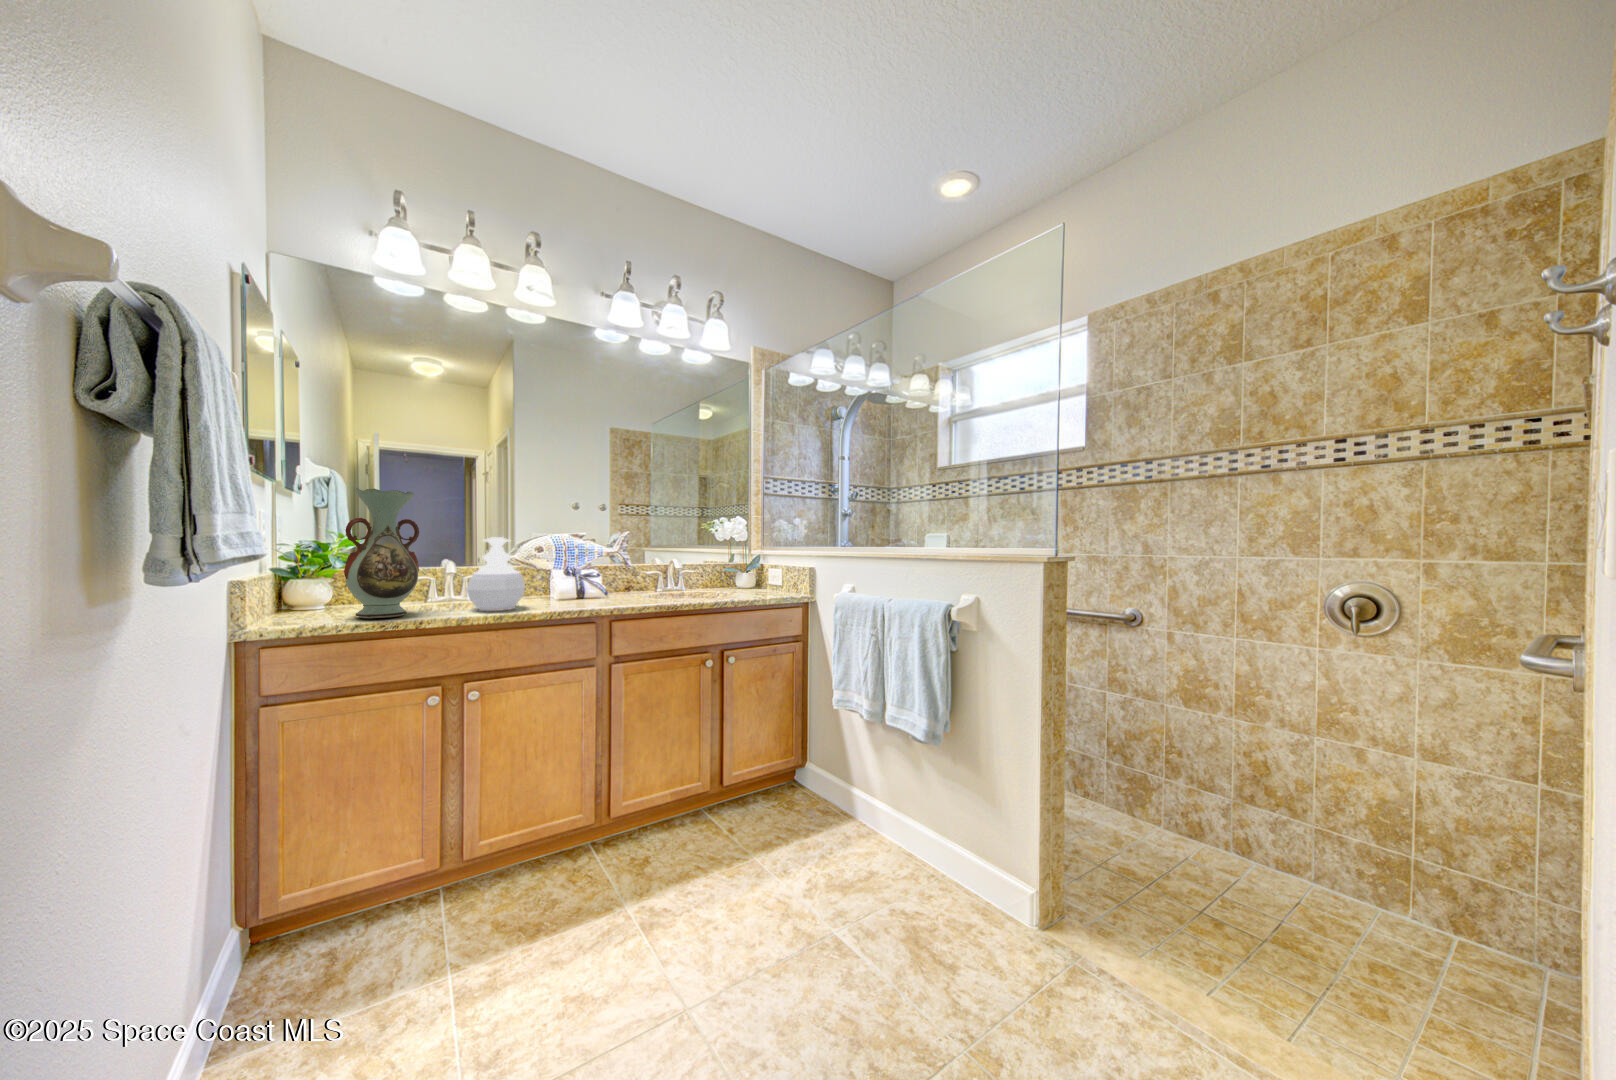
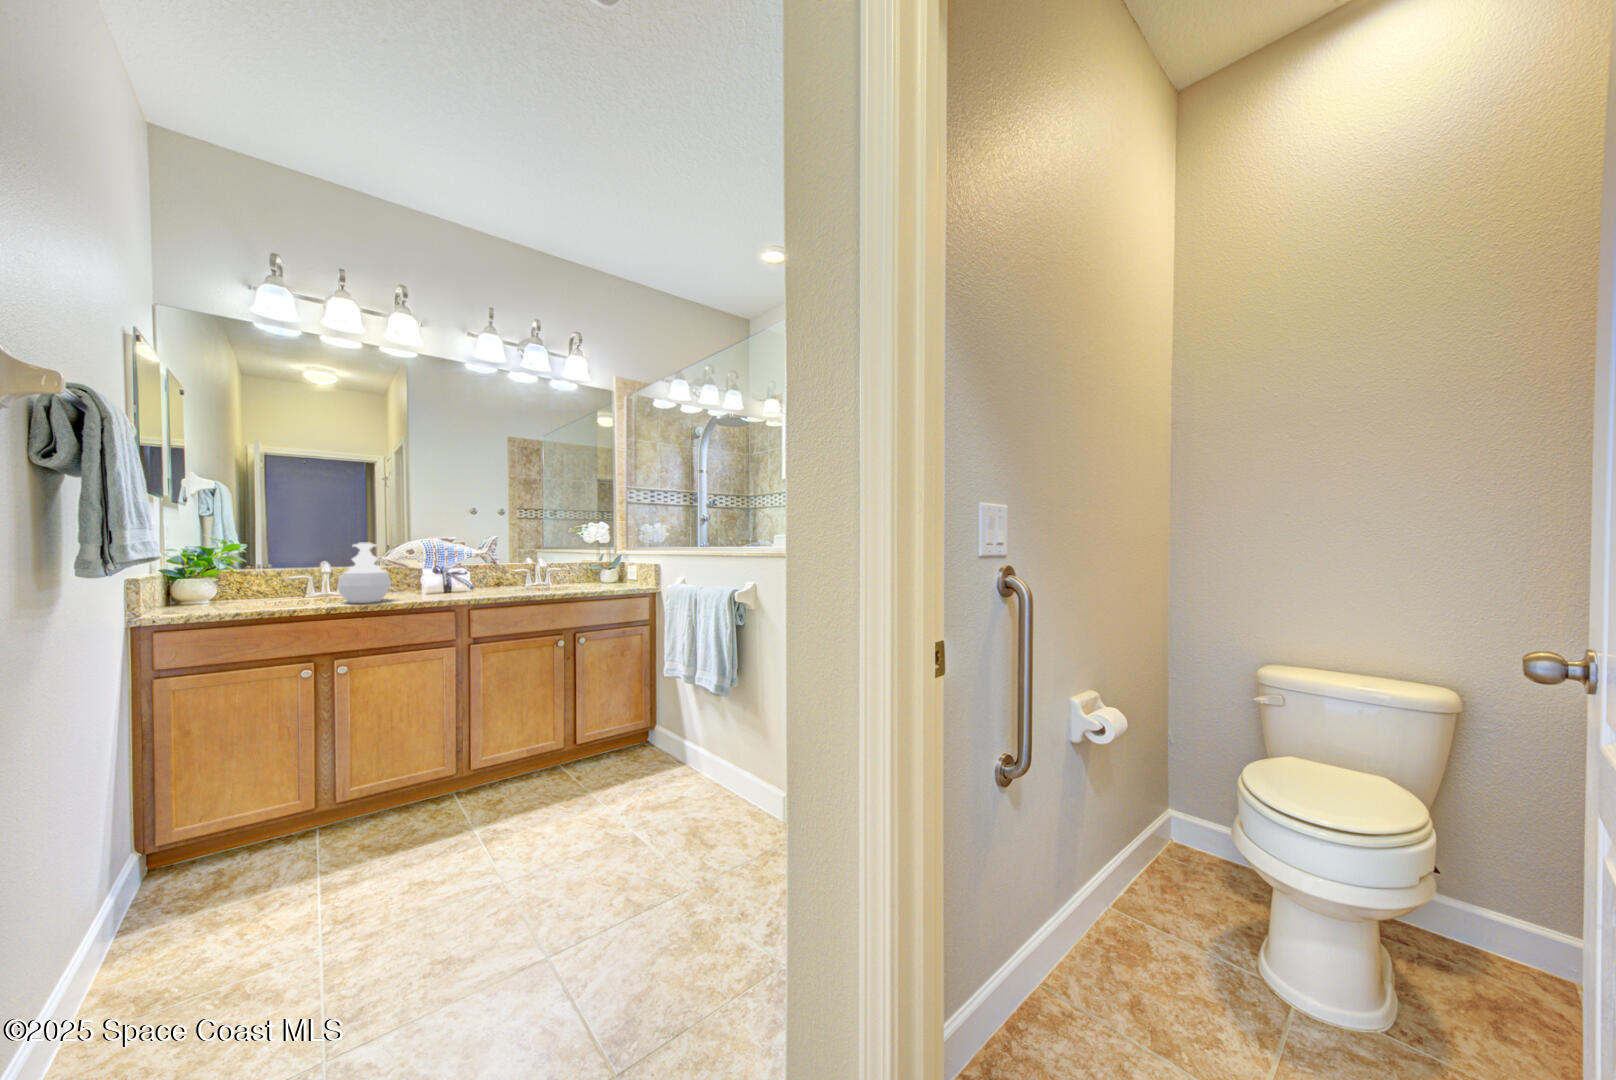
decorative vase: present [344,488,419,618] -> none [228,505,295,609]

